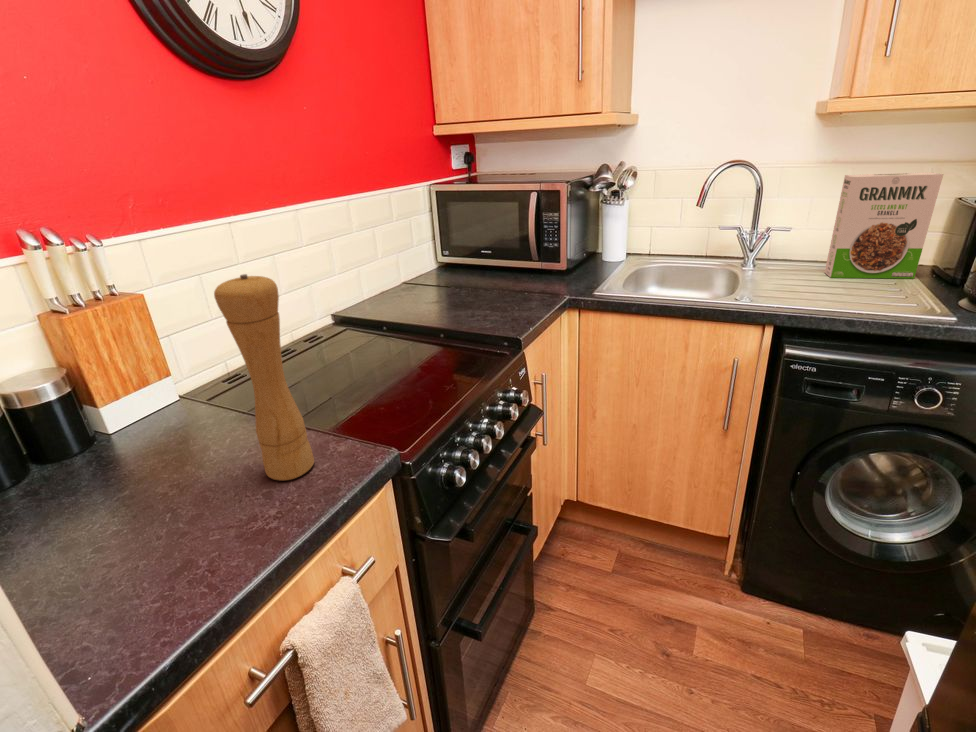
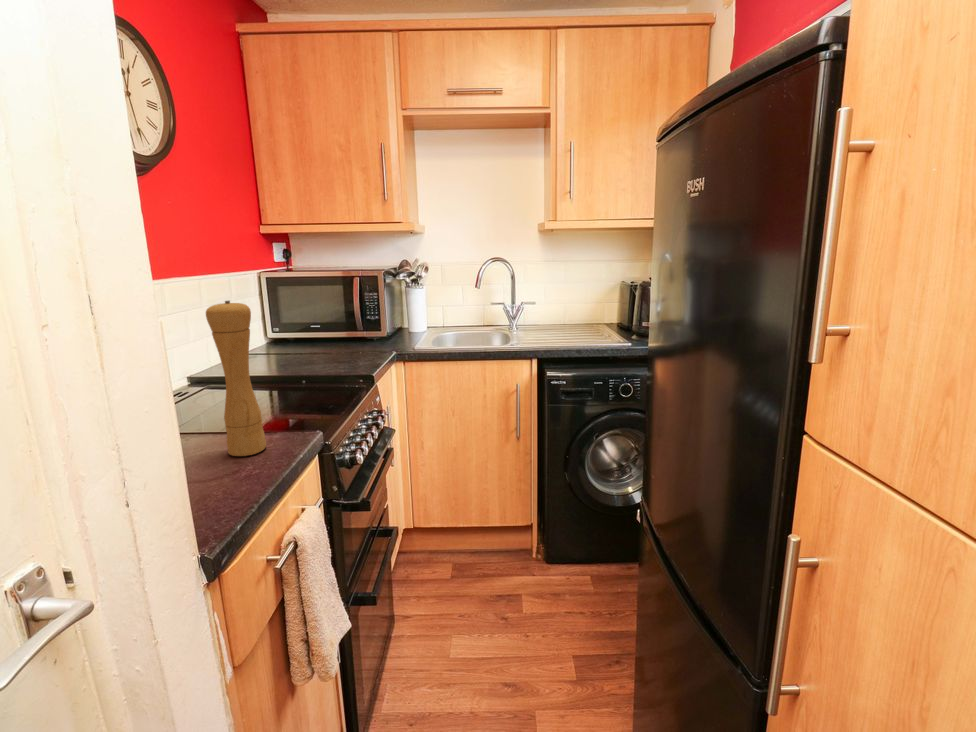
cereal box: present [825,172,943,279] -> none [559,266,610,332]

